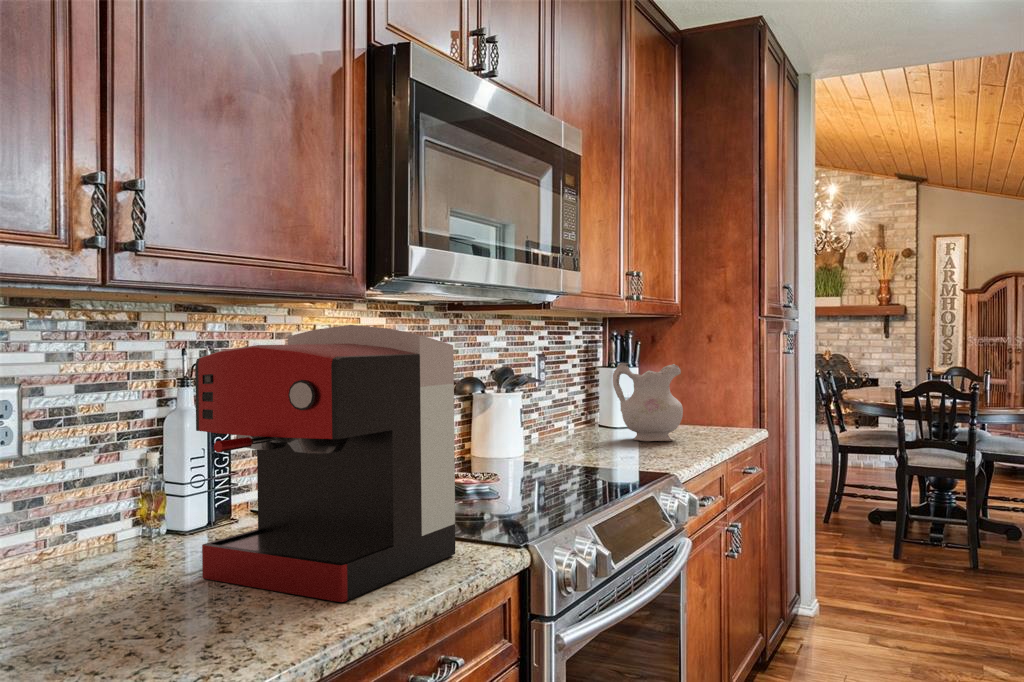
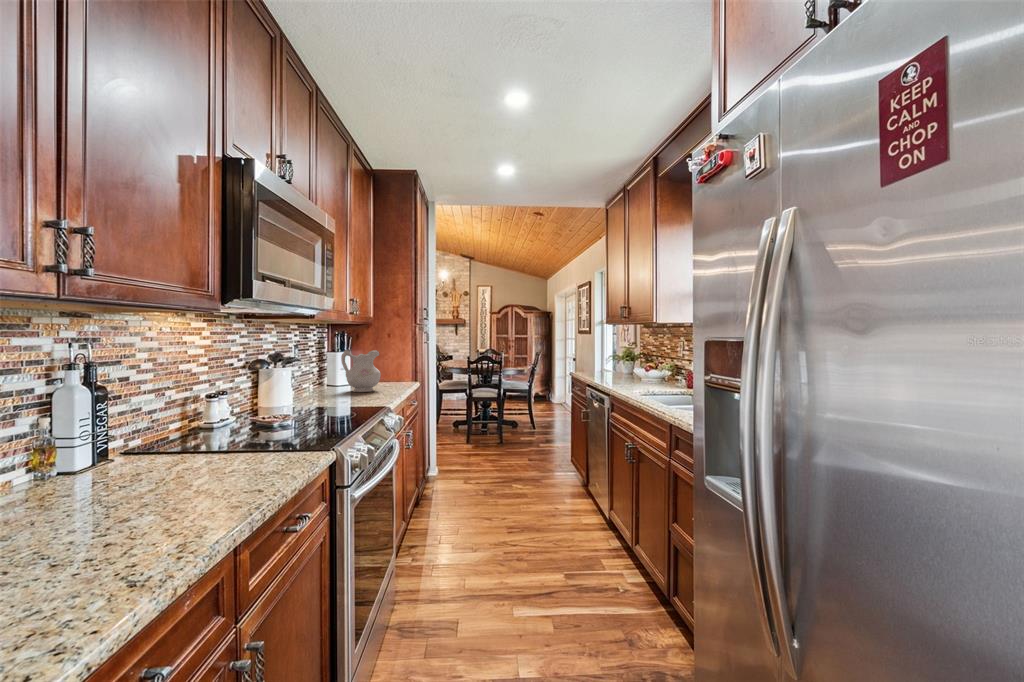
coffee maker: present [195,325,455,602] -> none [116,330,295,498]

